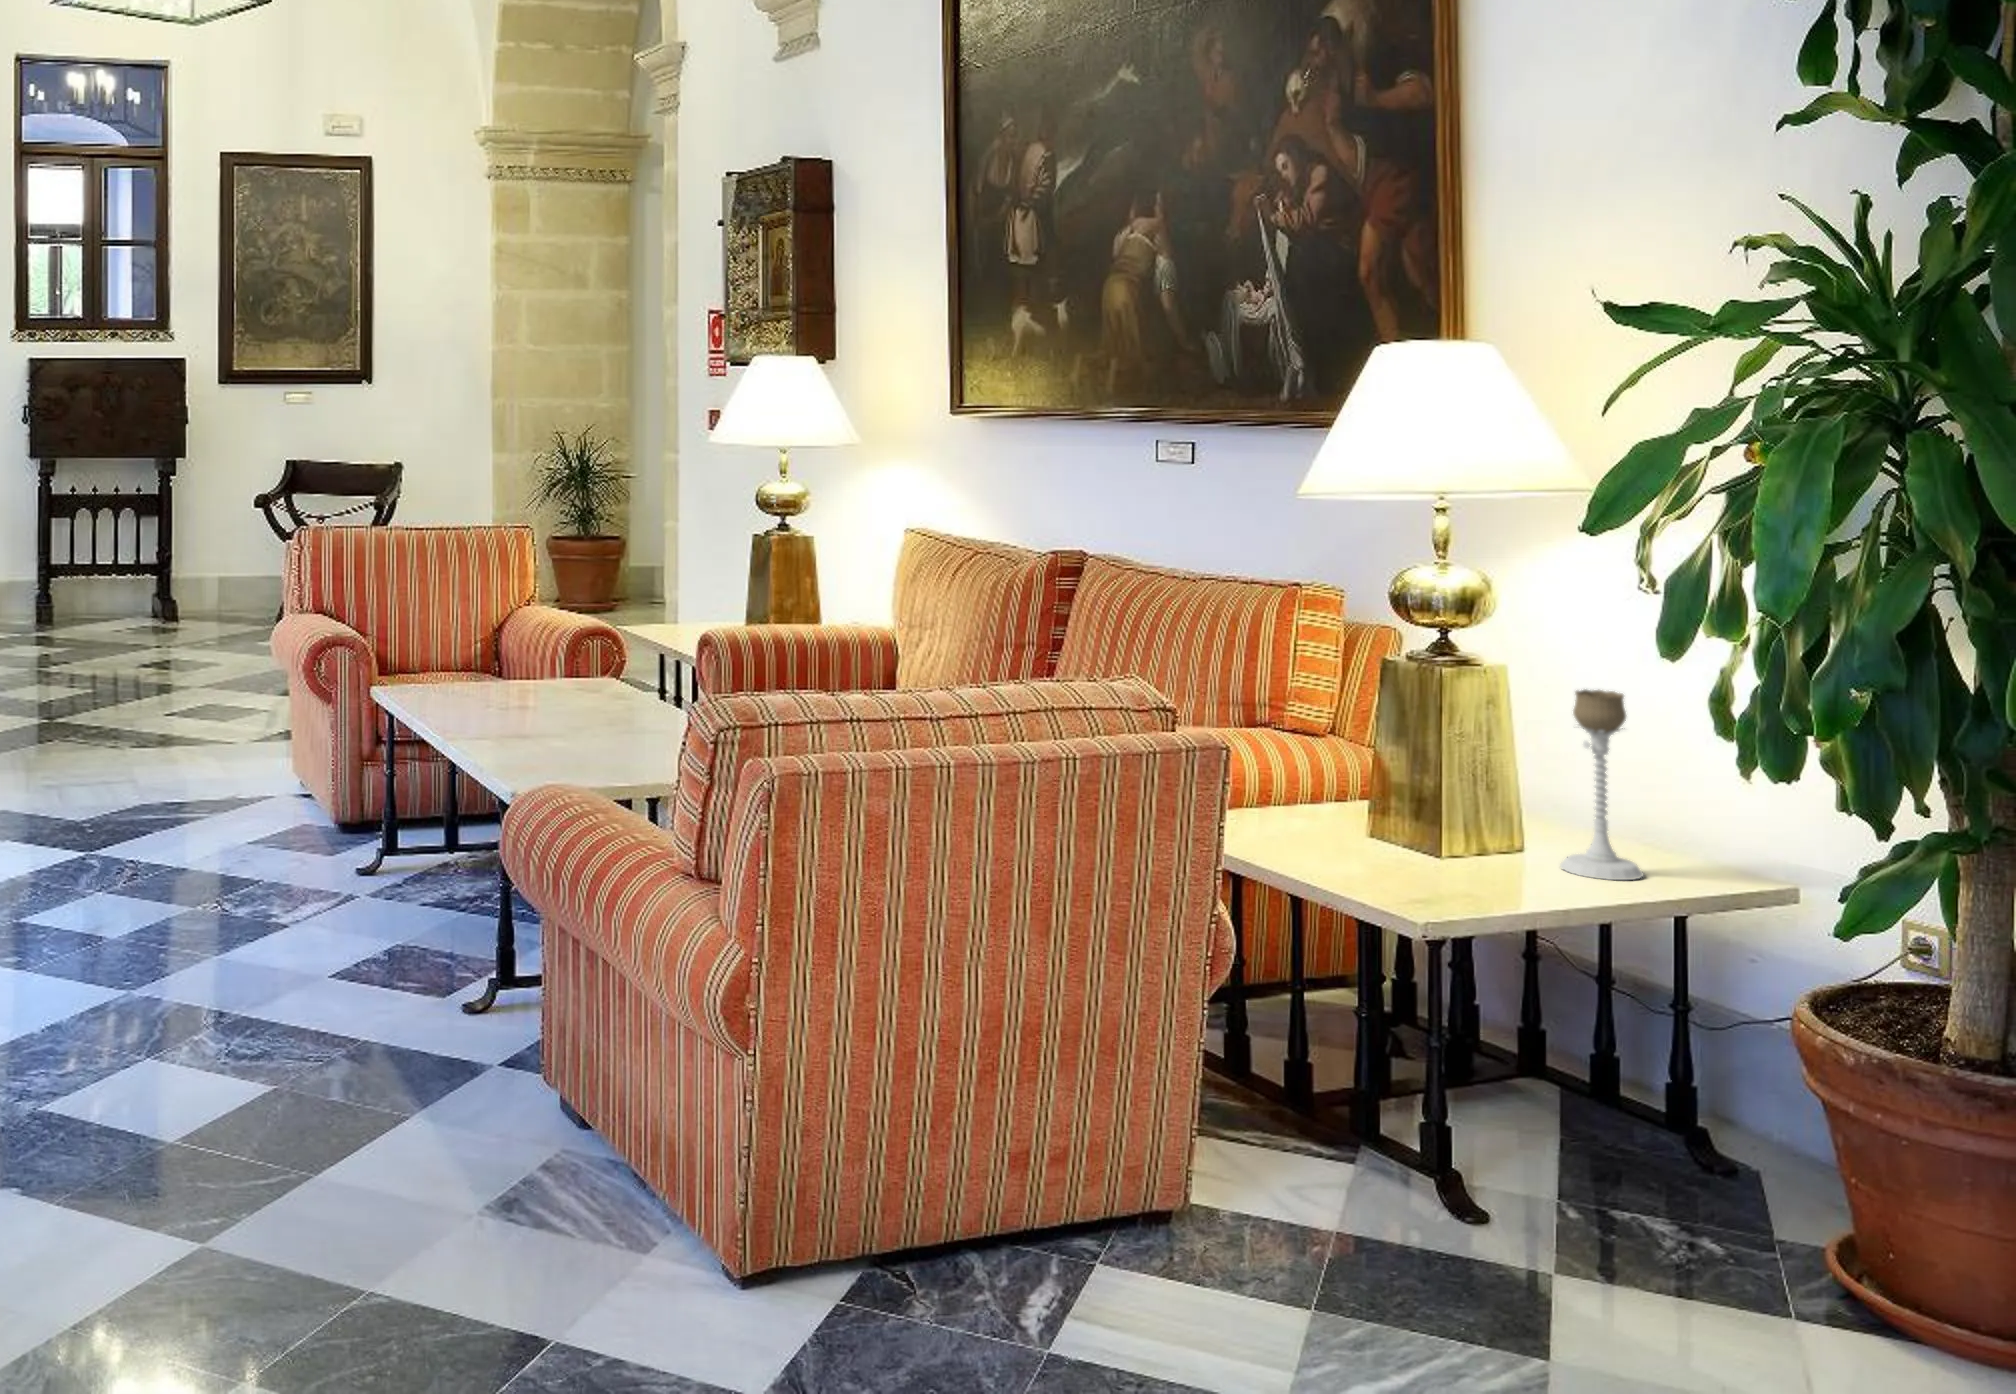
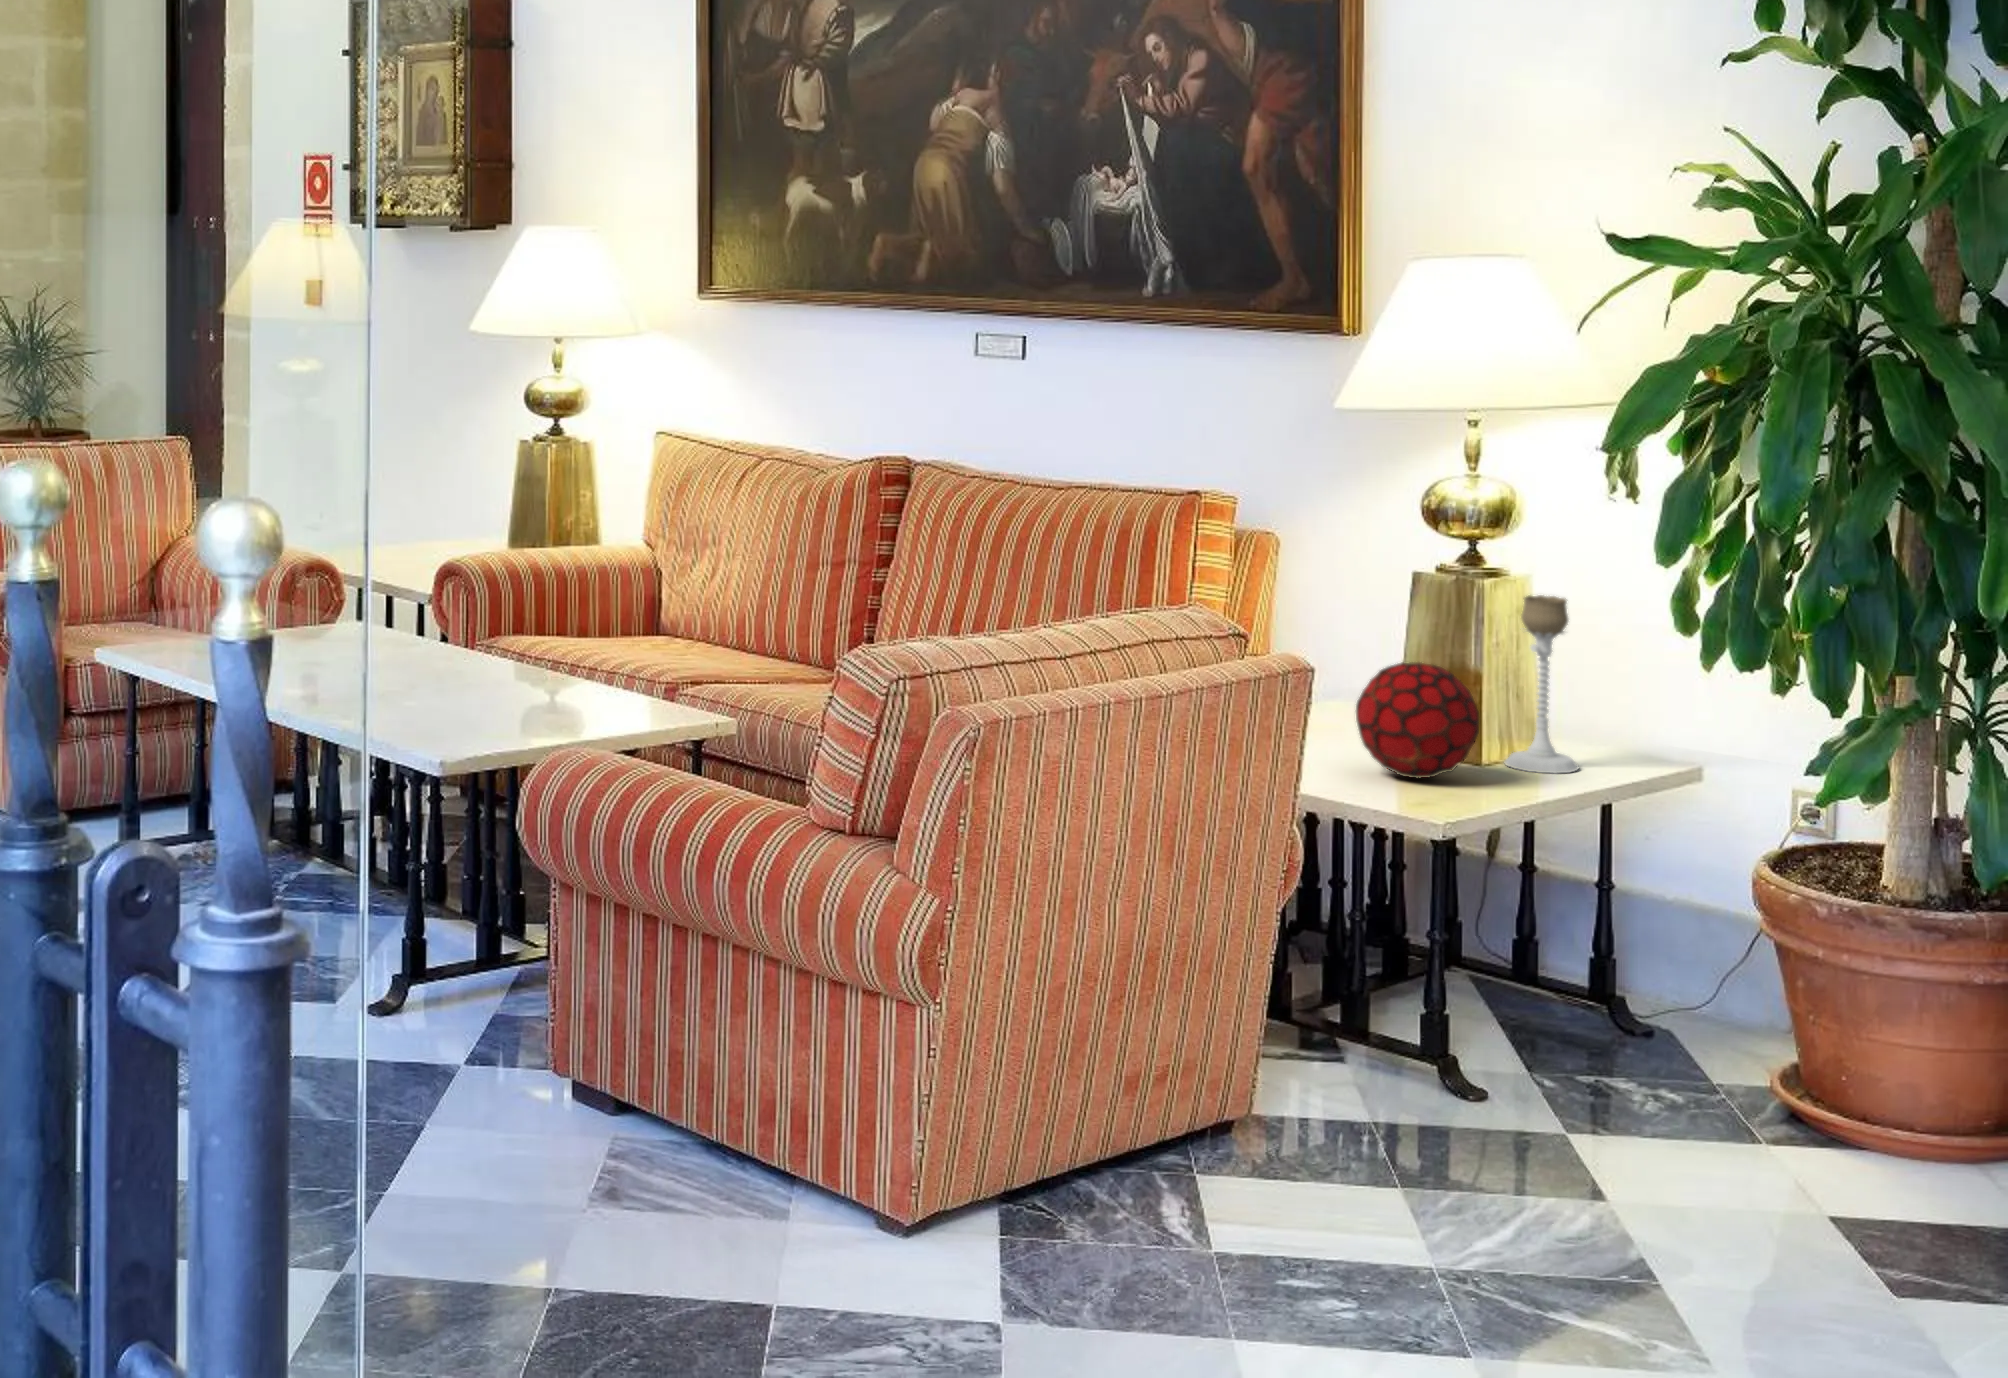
decorative orb: none [1371,750,1504,872] -> present [1356,662,1479,778]

